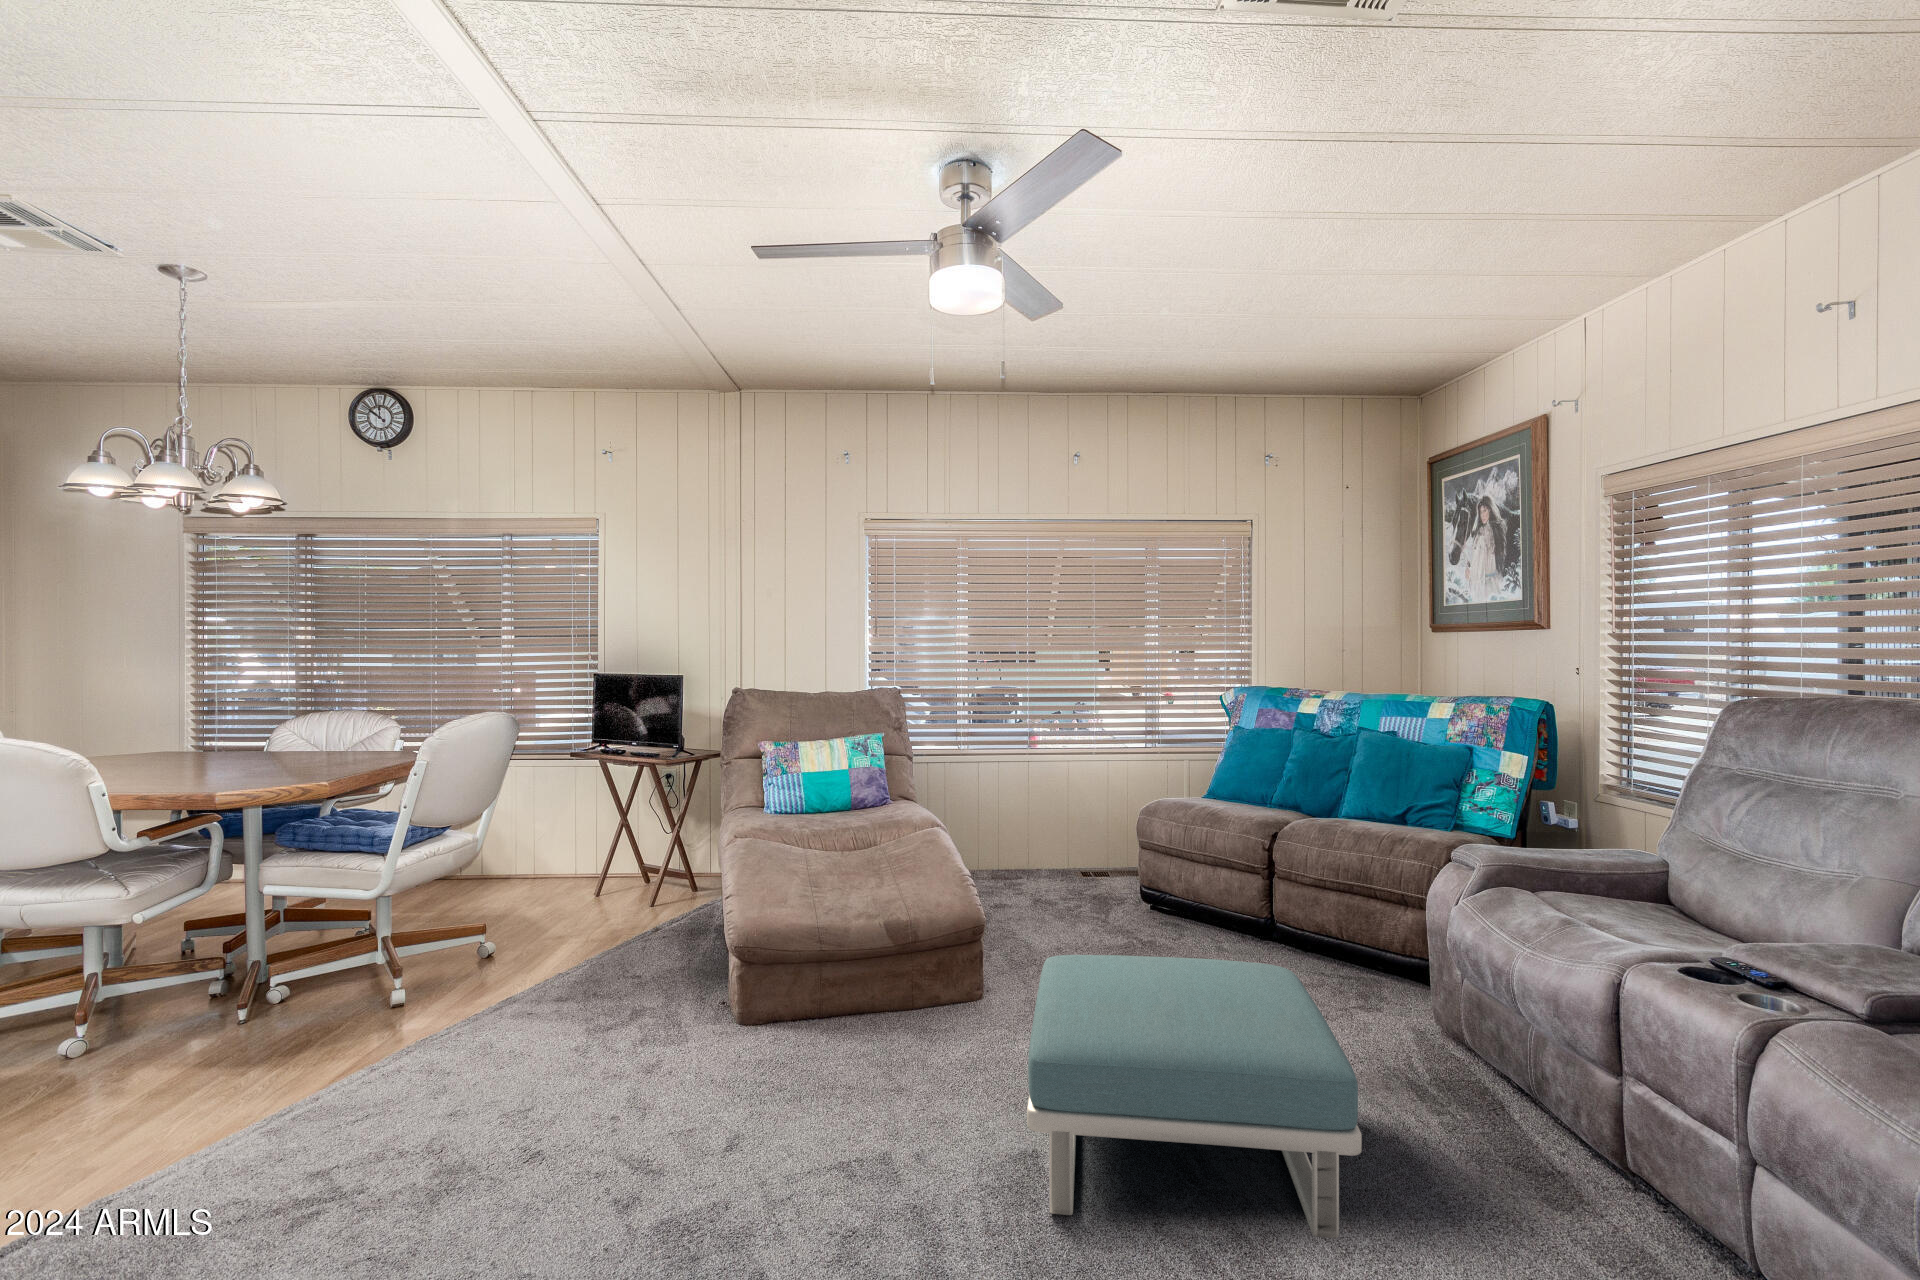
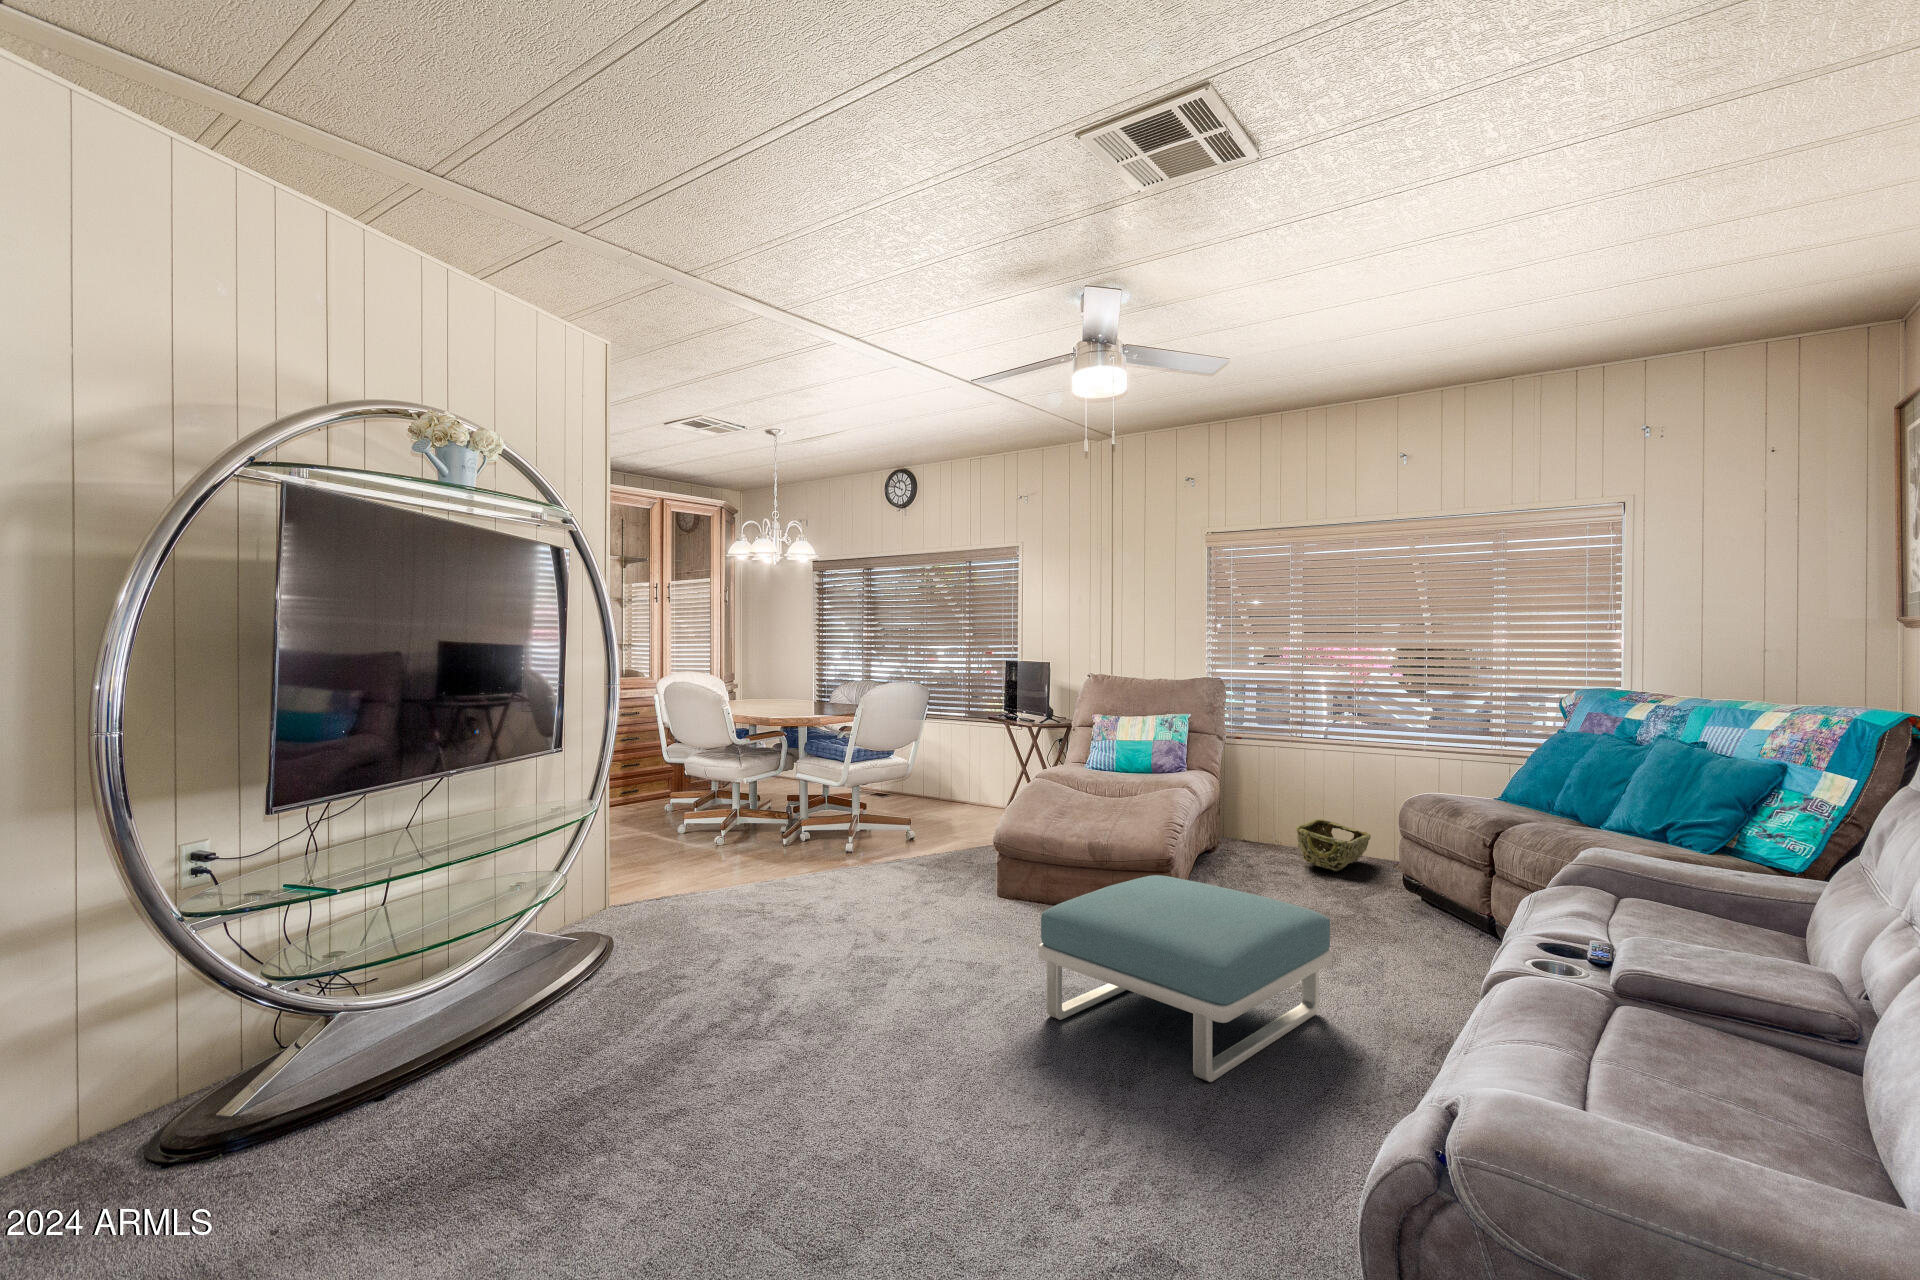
woven basket: none [1001,839,1067,896] -> present [1296,819,1371,871]

